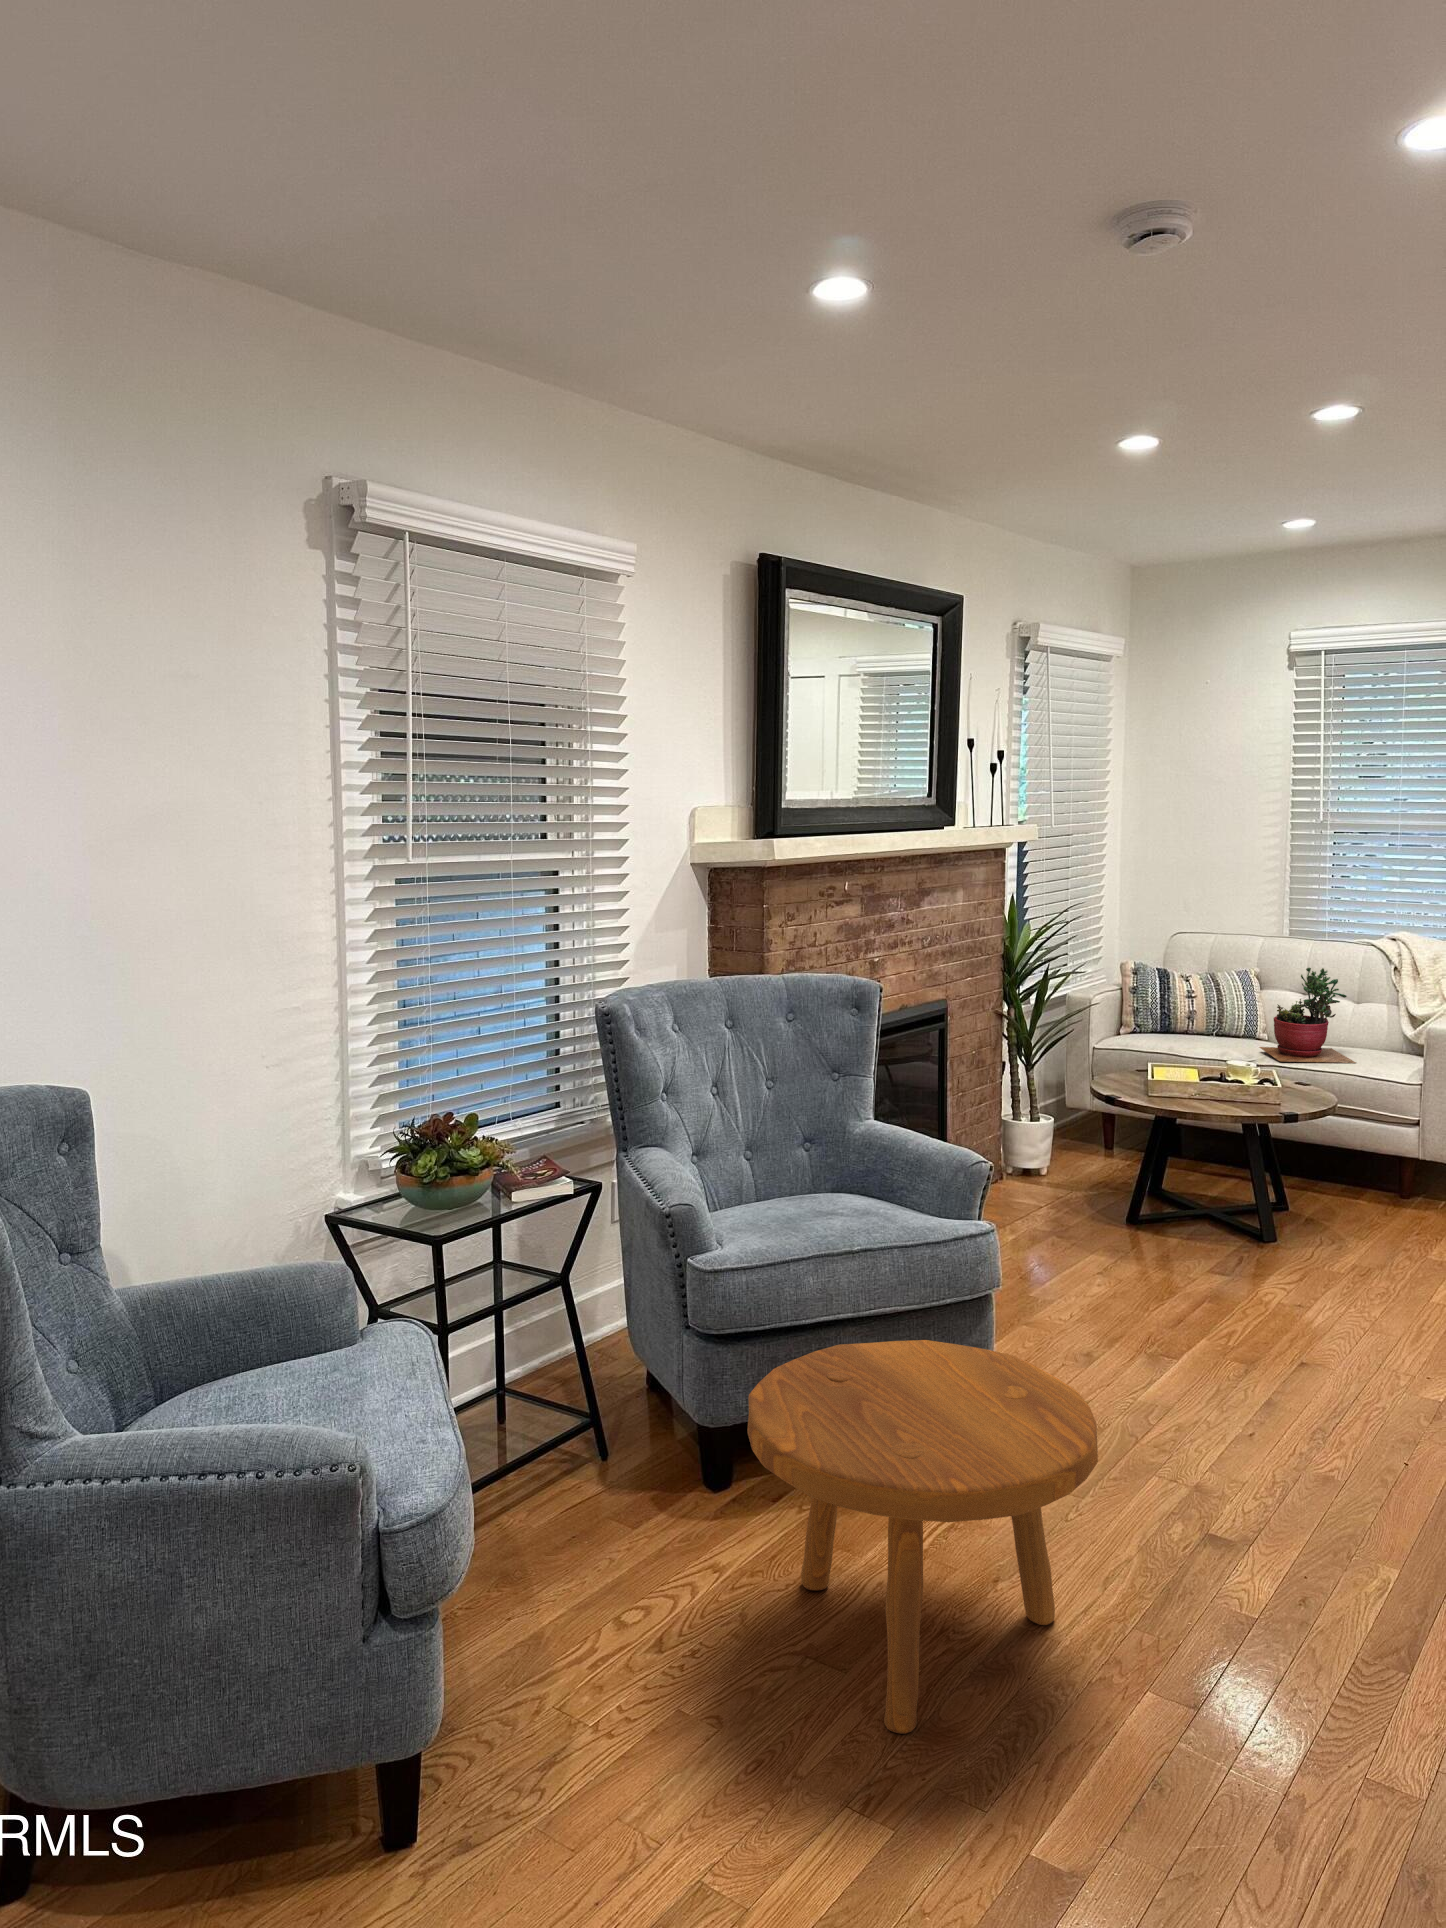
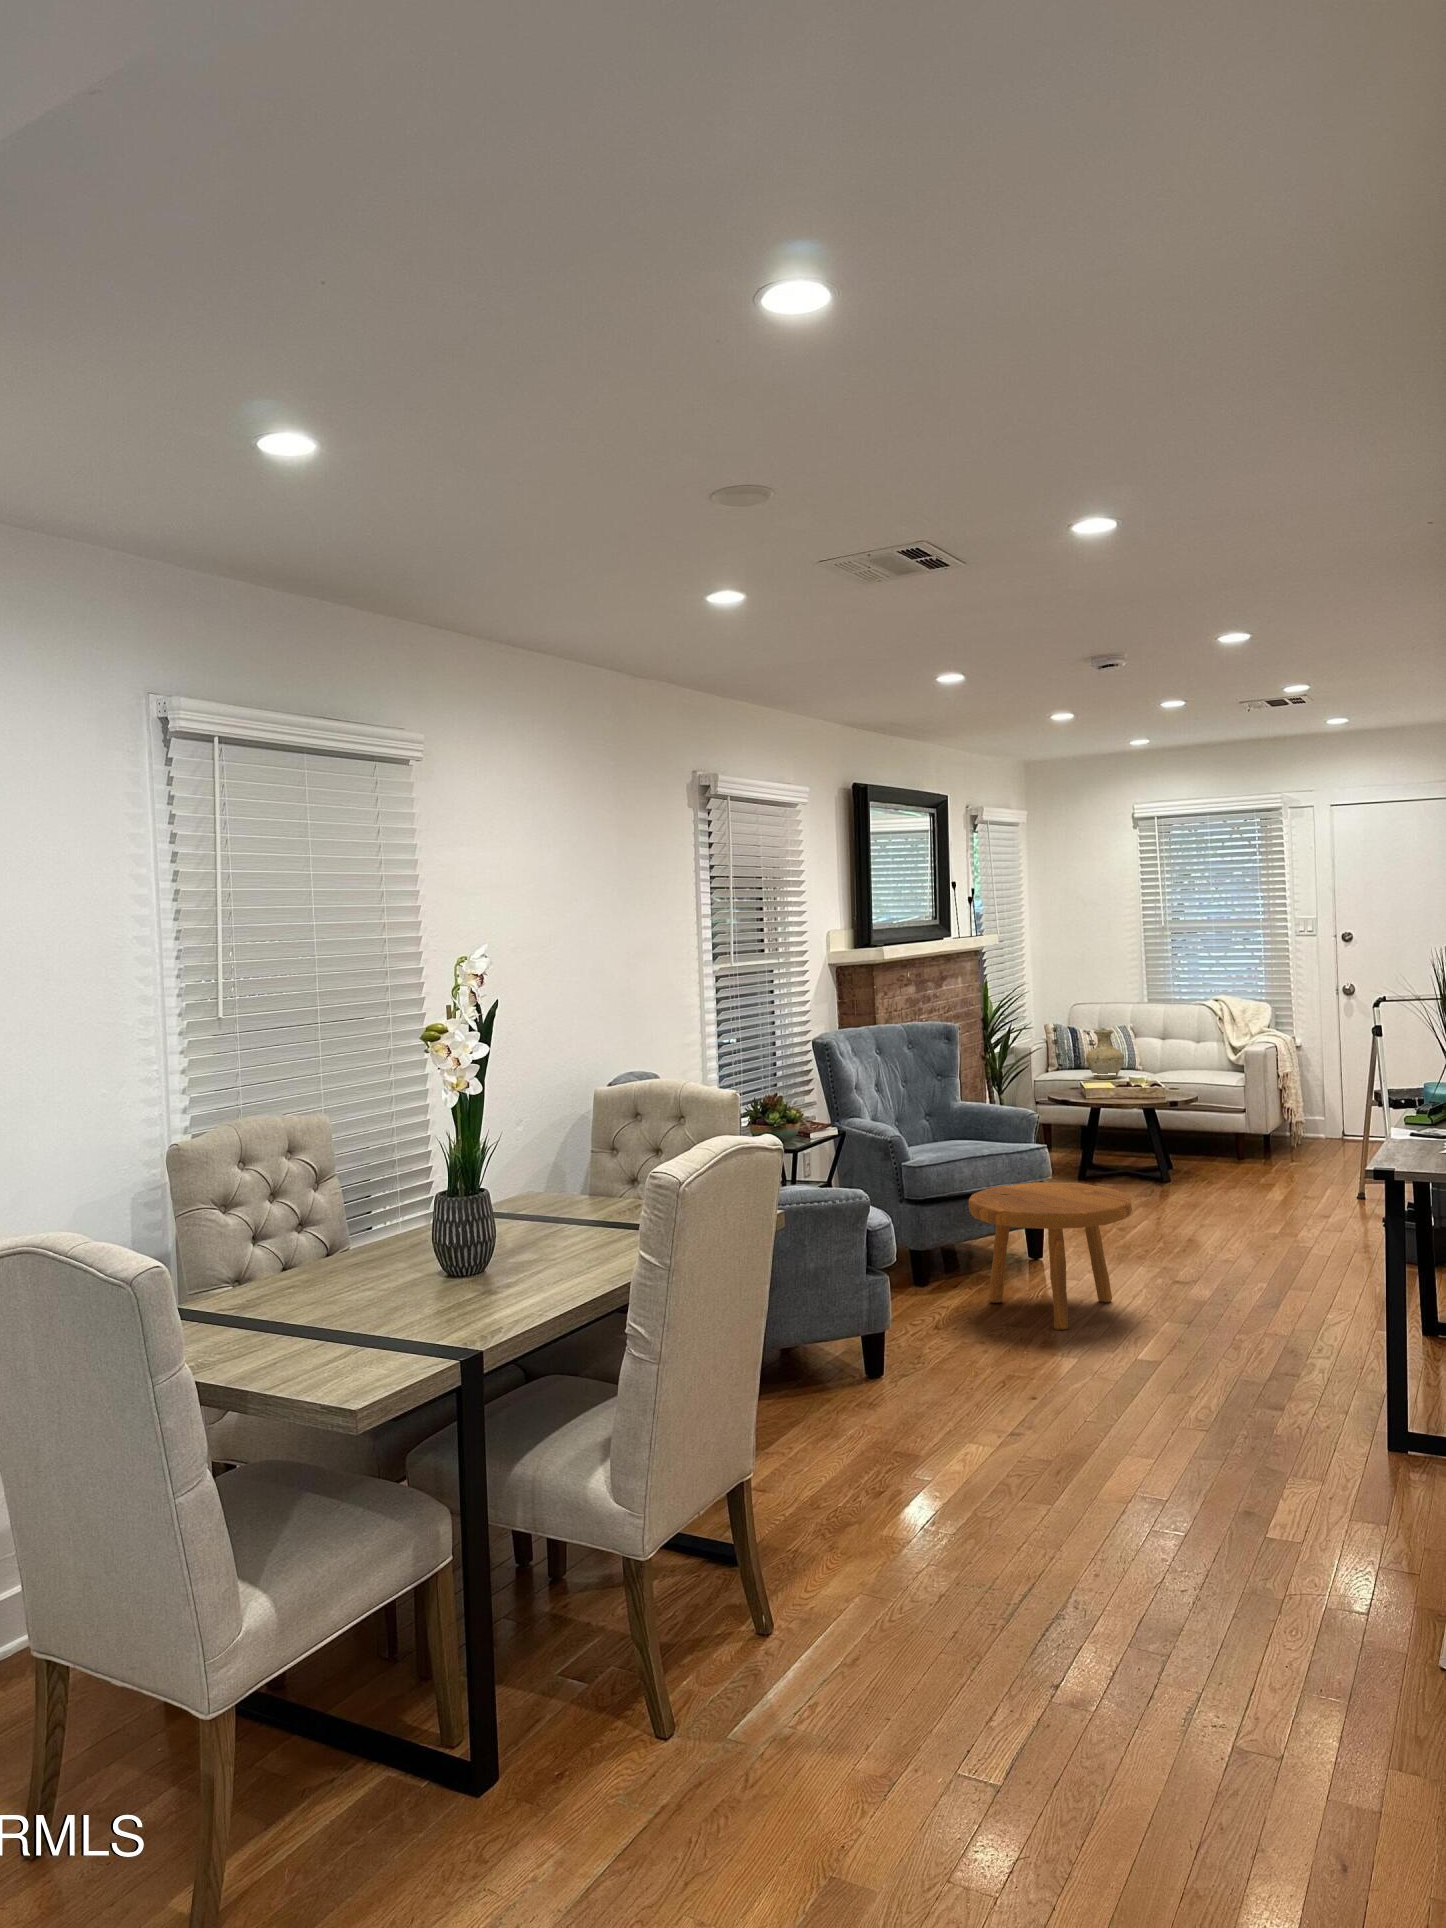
succulent plant: present [1260,968,1356,1063] -> none [1140,1019,1202,1079]
vase: none [1172,978,1232,1055] -> present [1086,1030,1124,1079]

